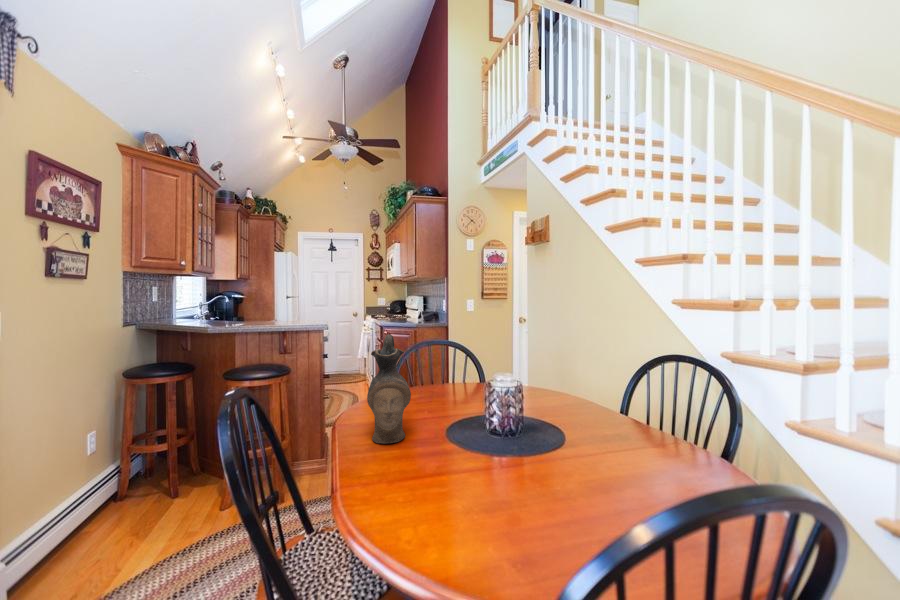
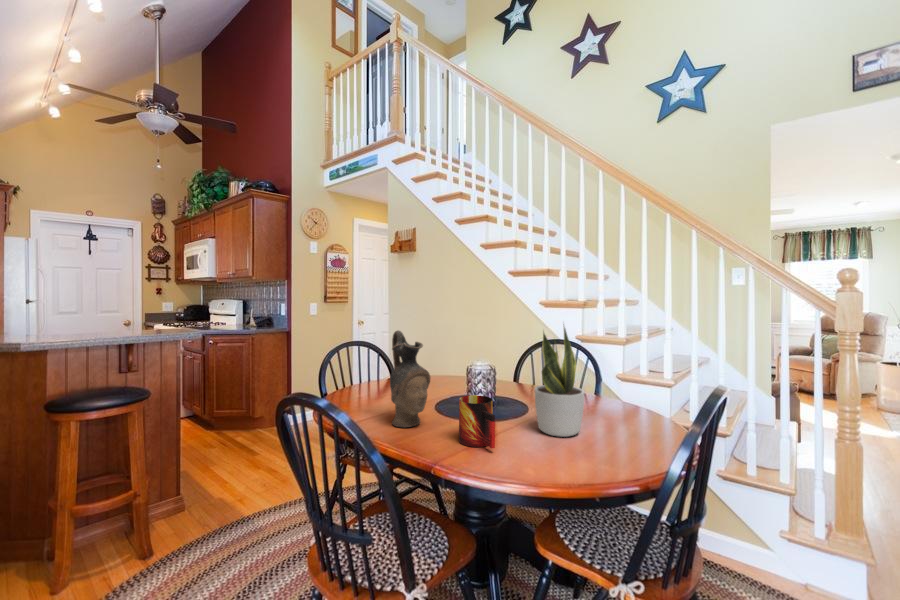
potted plant: none [493,332,589,504] -> present [535,328,584,437]
mug: none [395,420,437,493] -> present [459,395,495,448]

